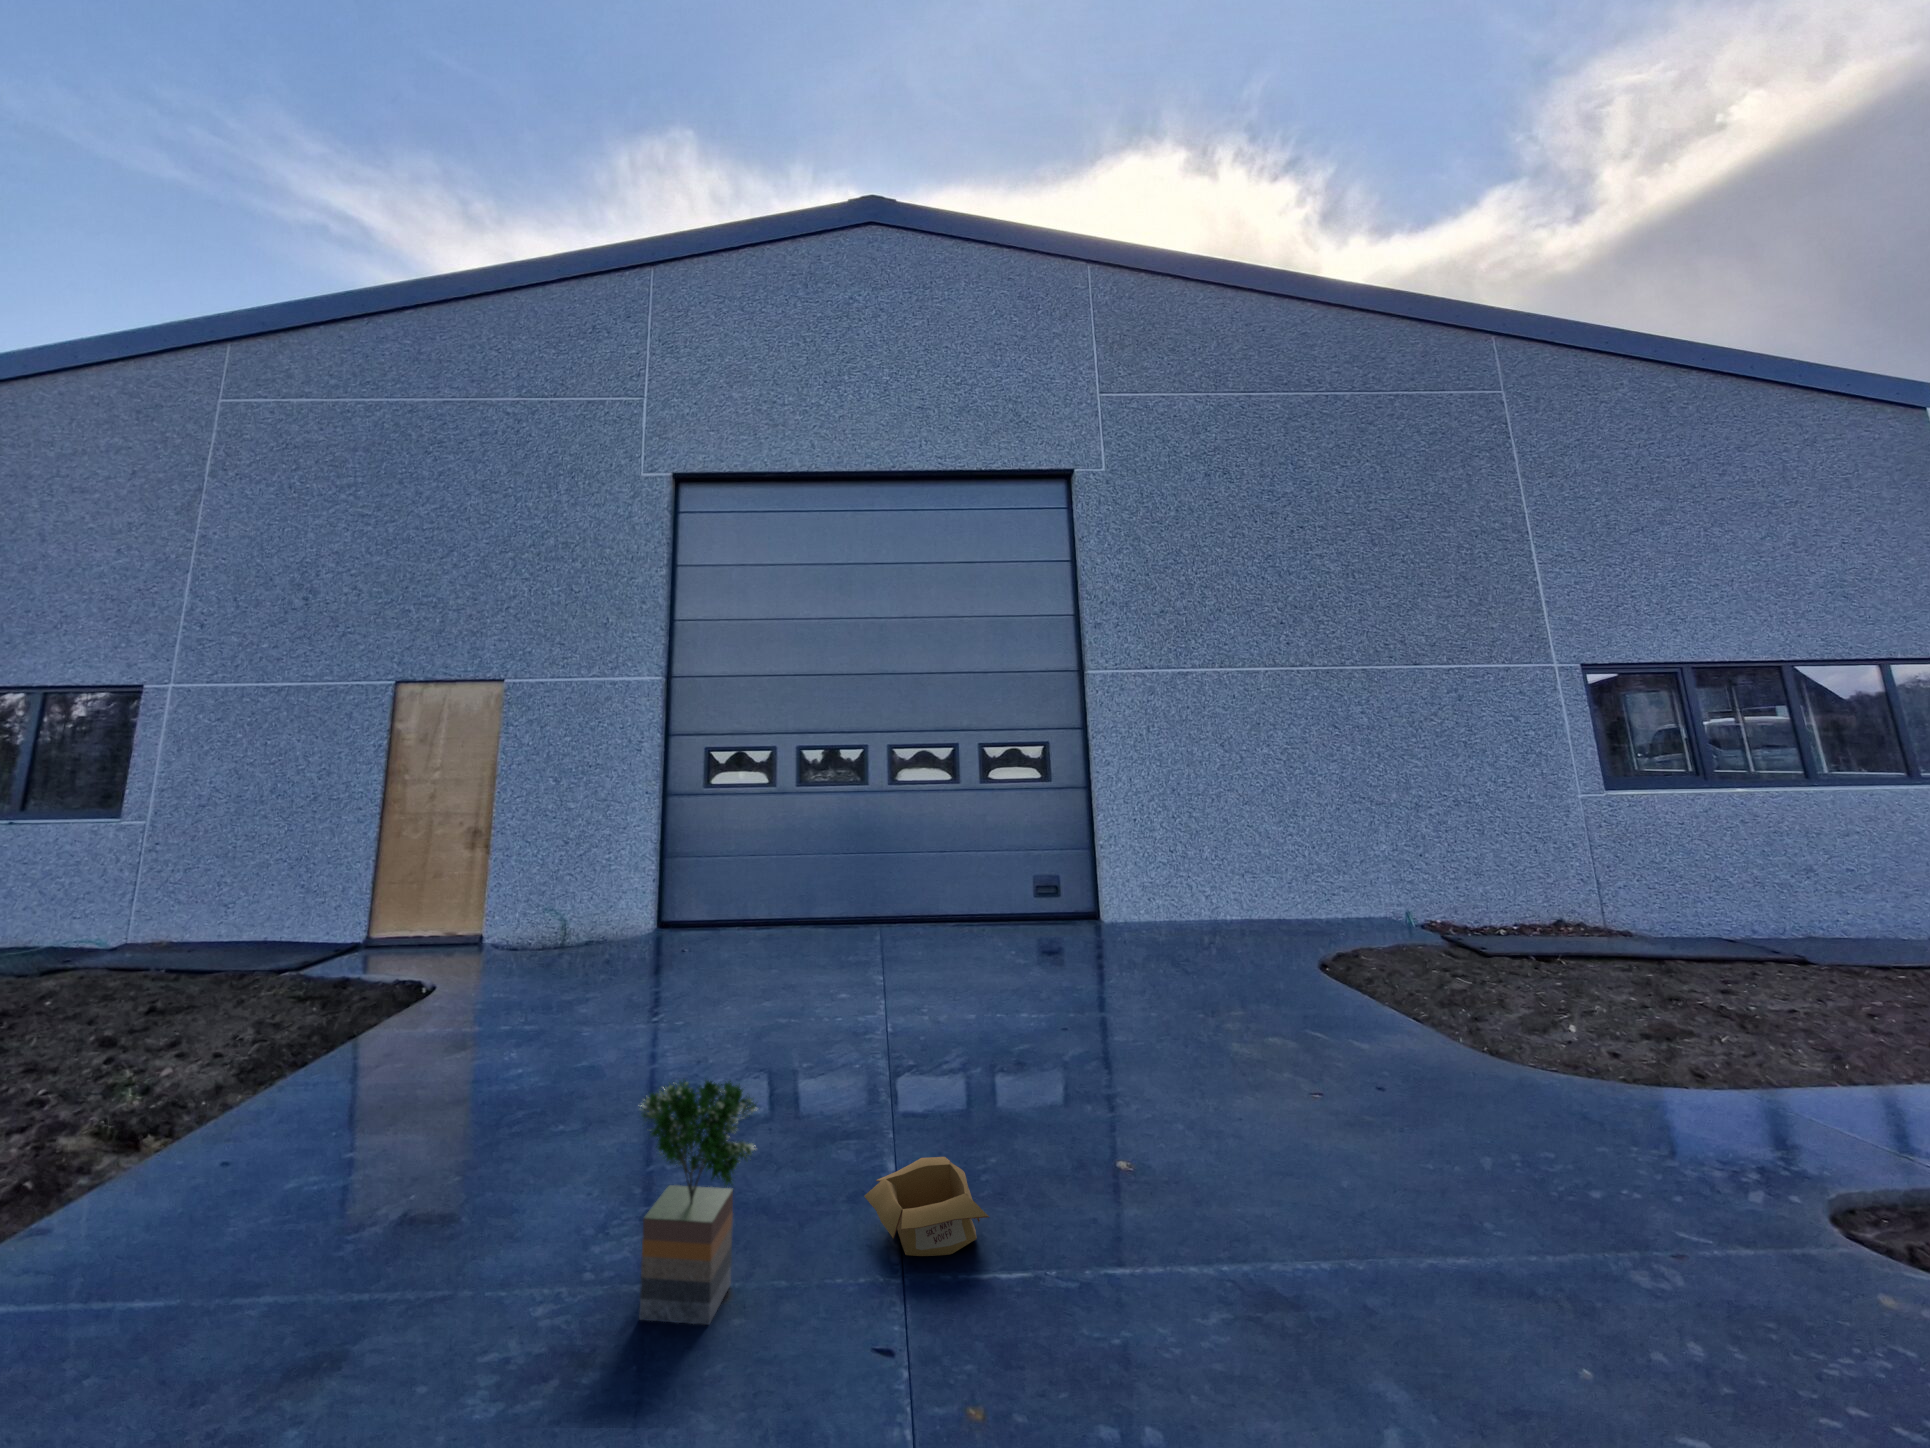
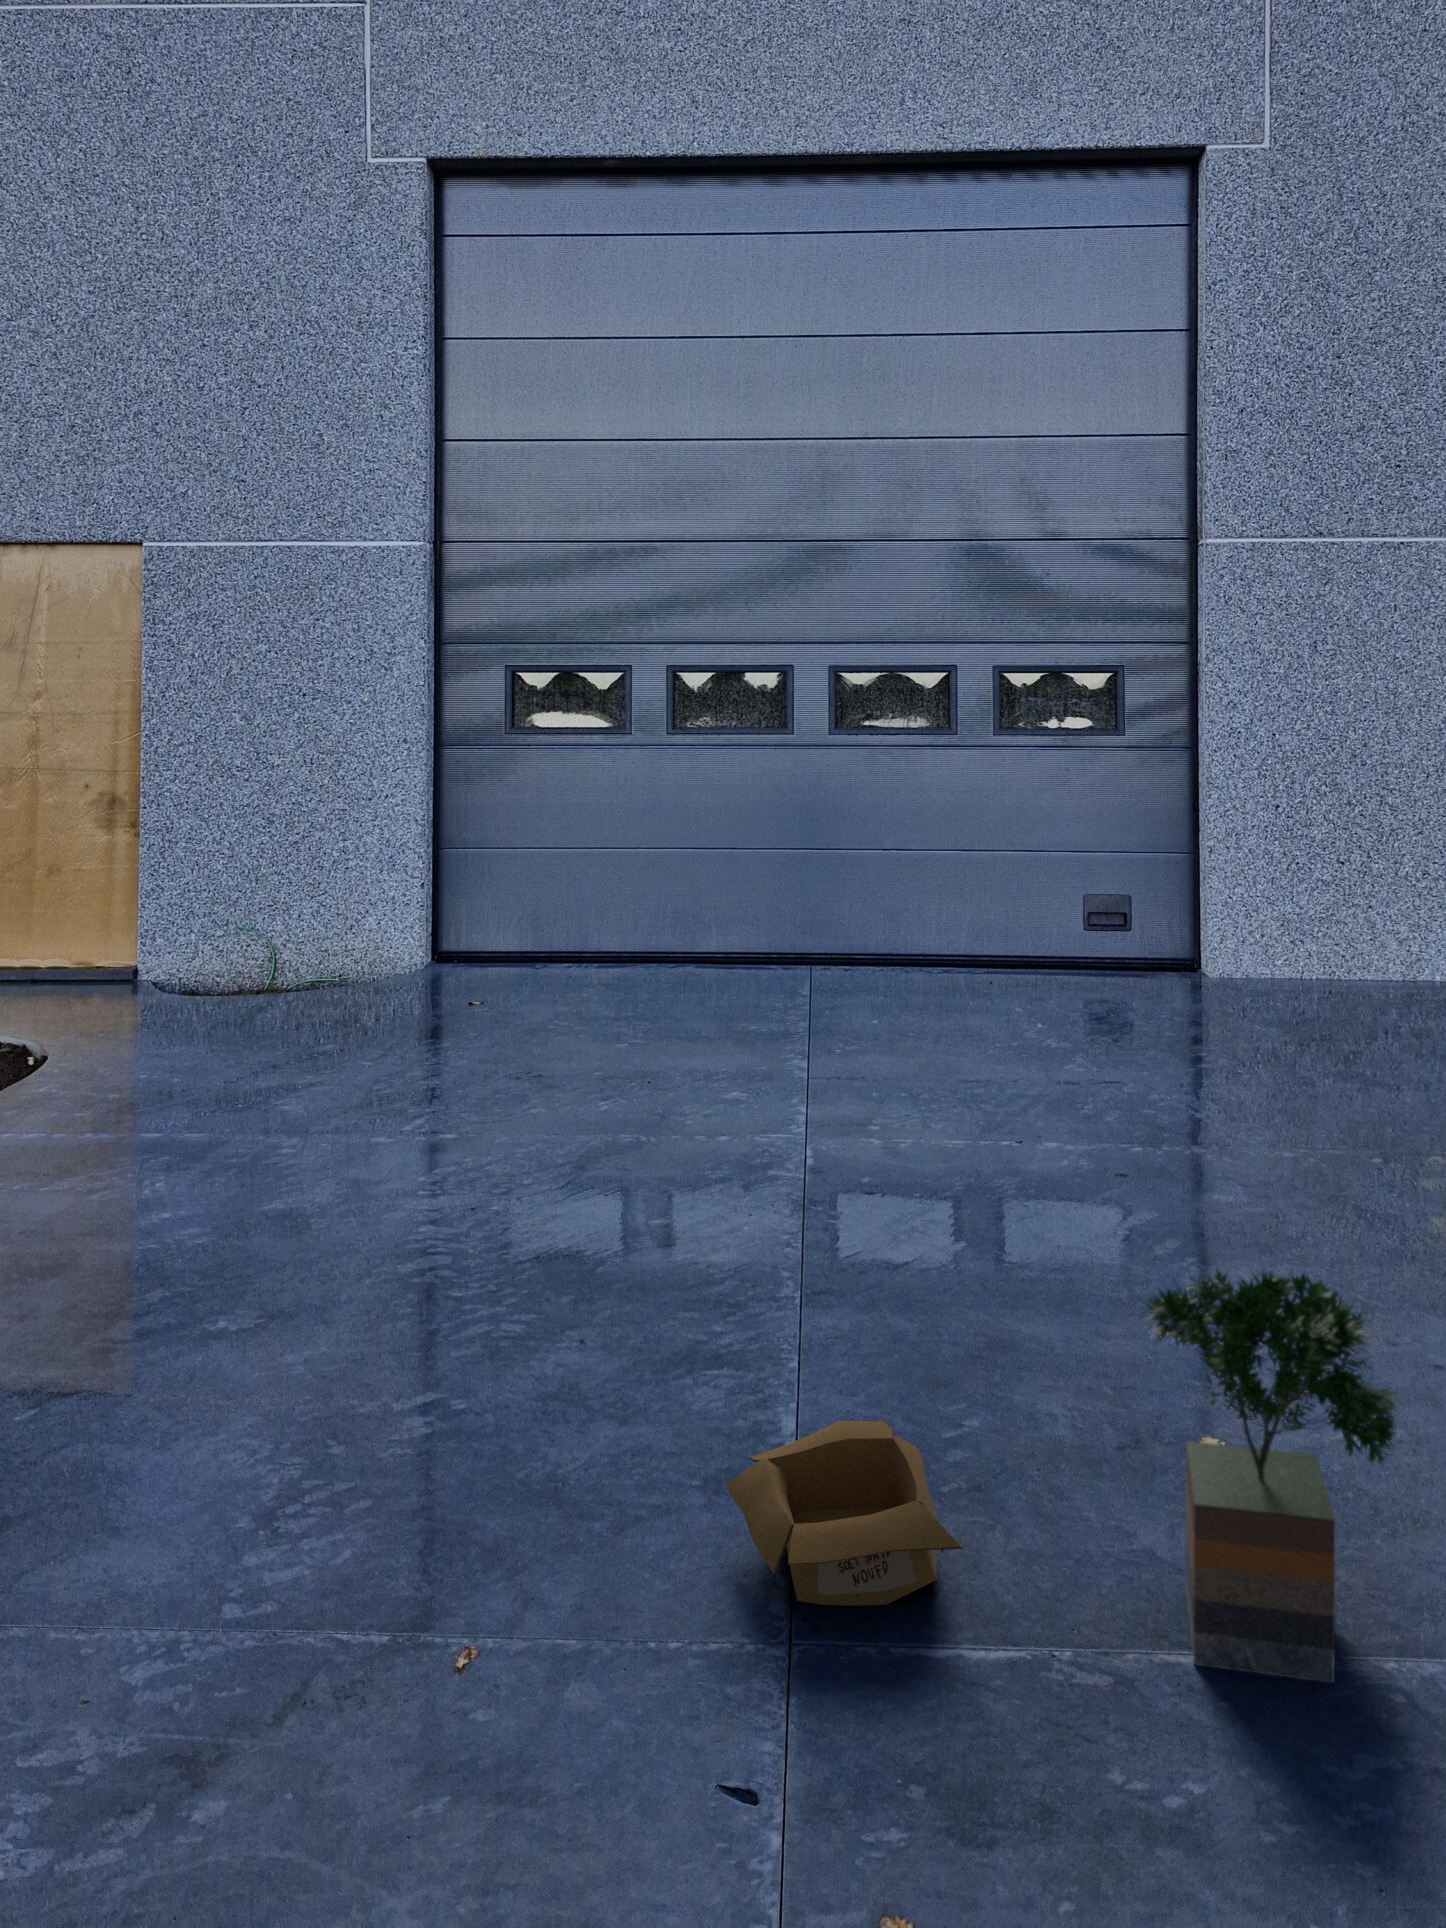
potted tree: present [639,1081,756,1325] -> present [1145,1269,1400,1683]

